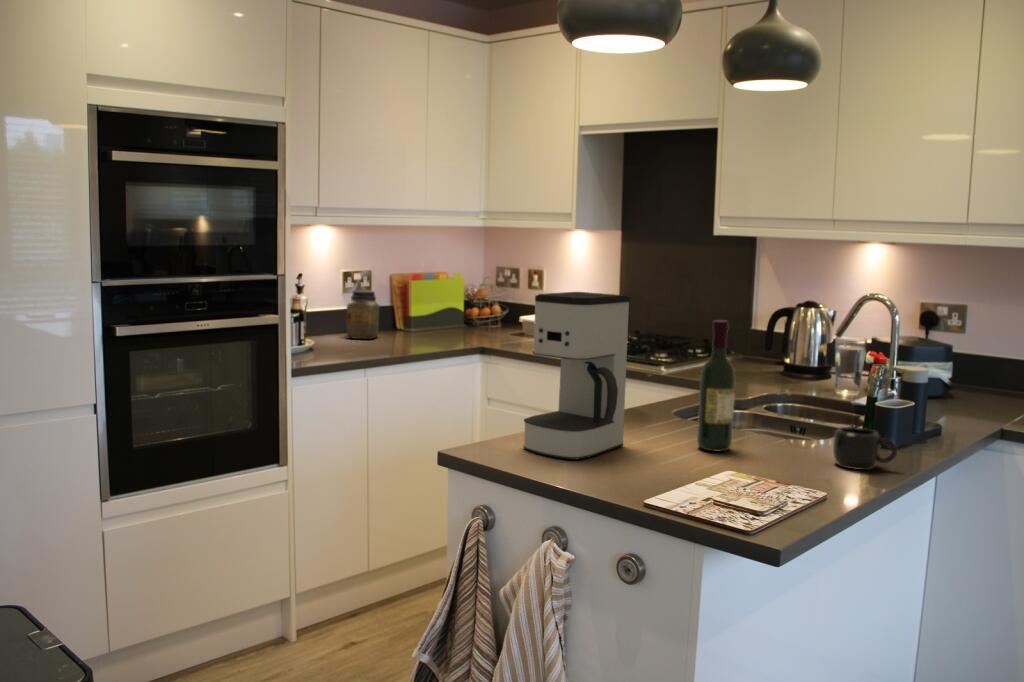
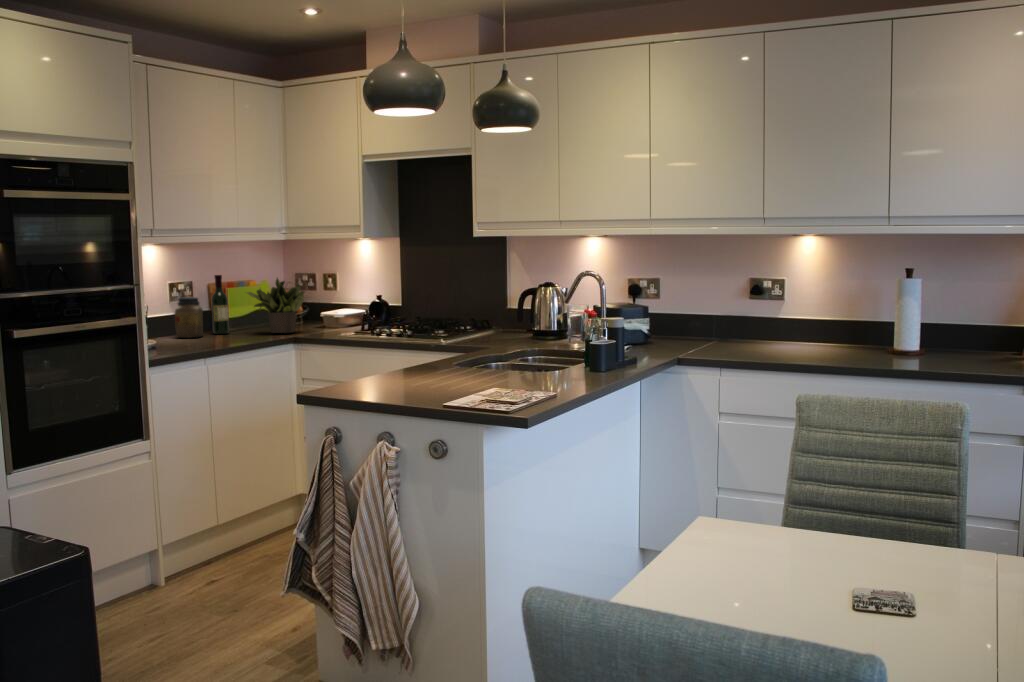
potted plant: none [428,271,499,340] -> present [246,278,304,333]
coffee maker: present [524,292,630,460] -> none [354,278,424,392]
wine bottle: present [697,320,735,451] -> present [212,275,229,334]
mug: present [833,427,897,470] -> none [561,356,600,382]

